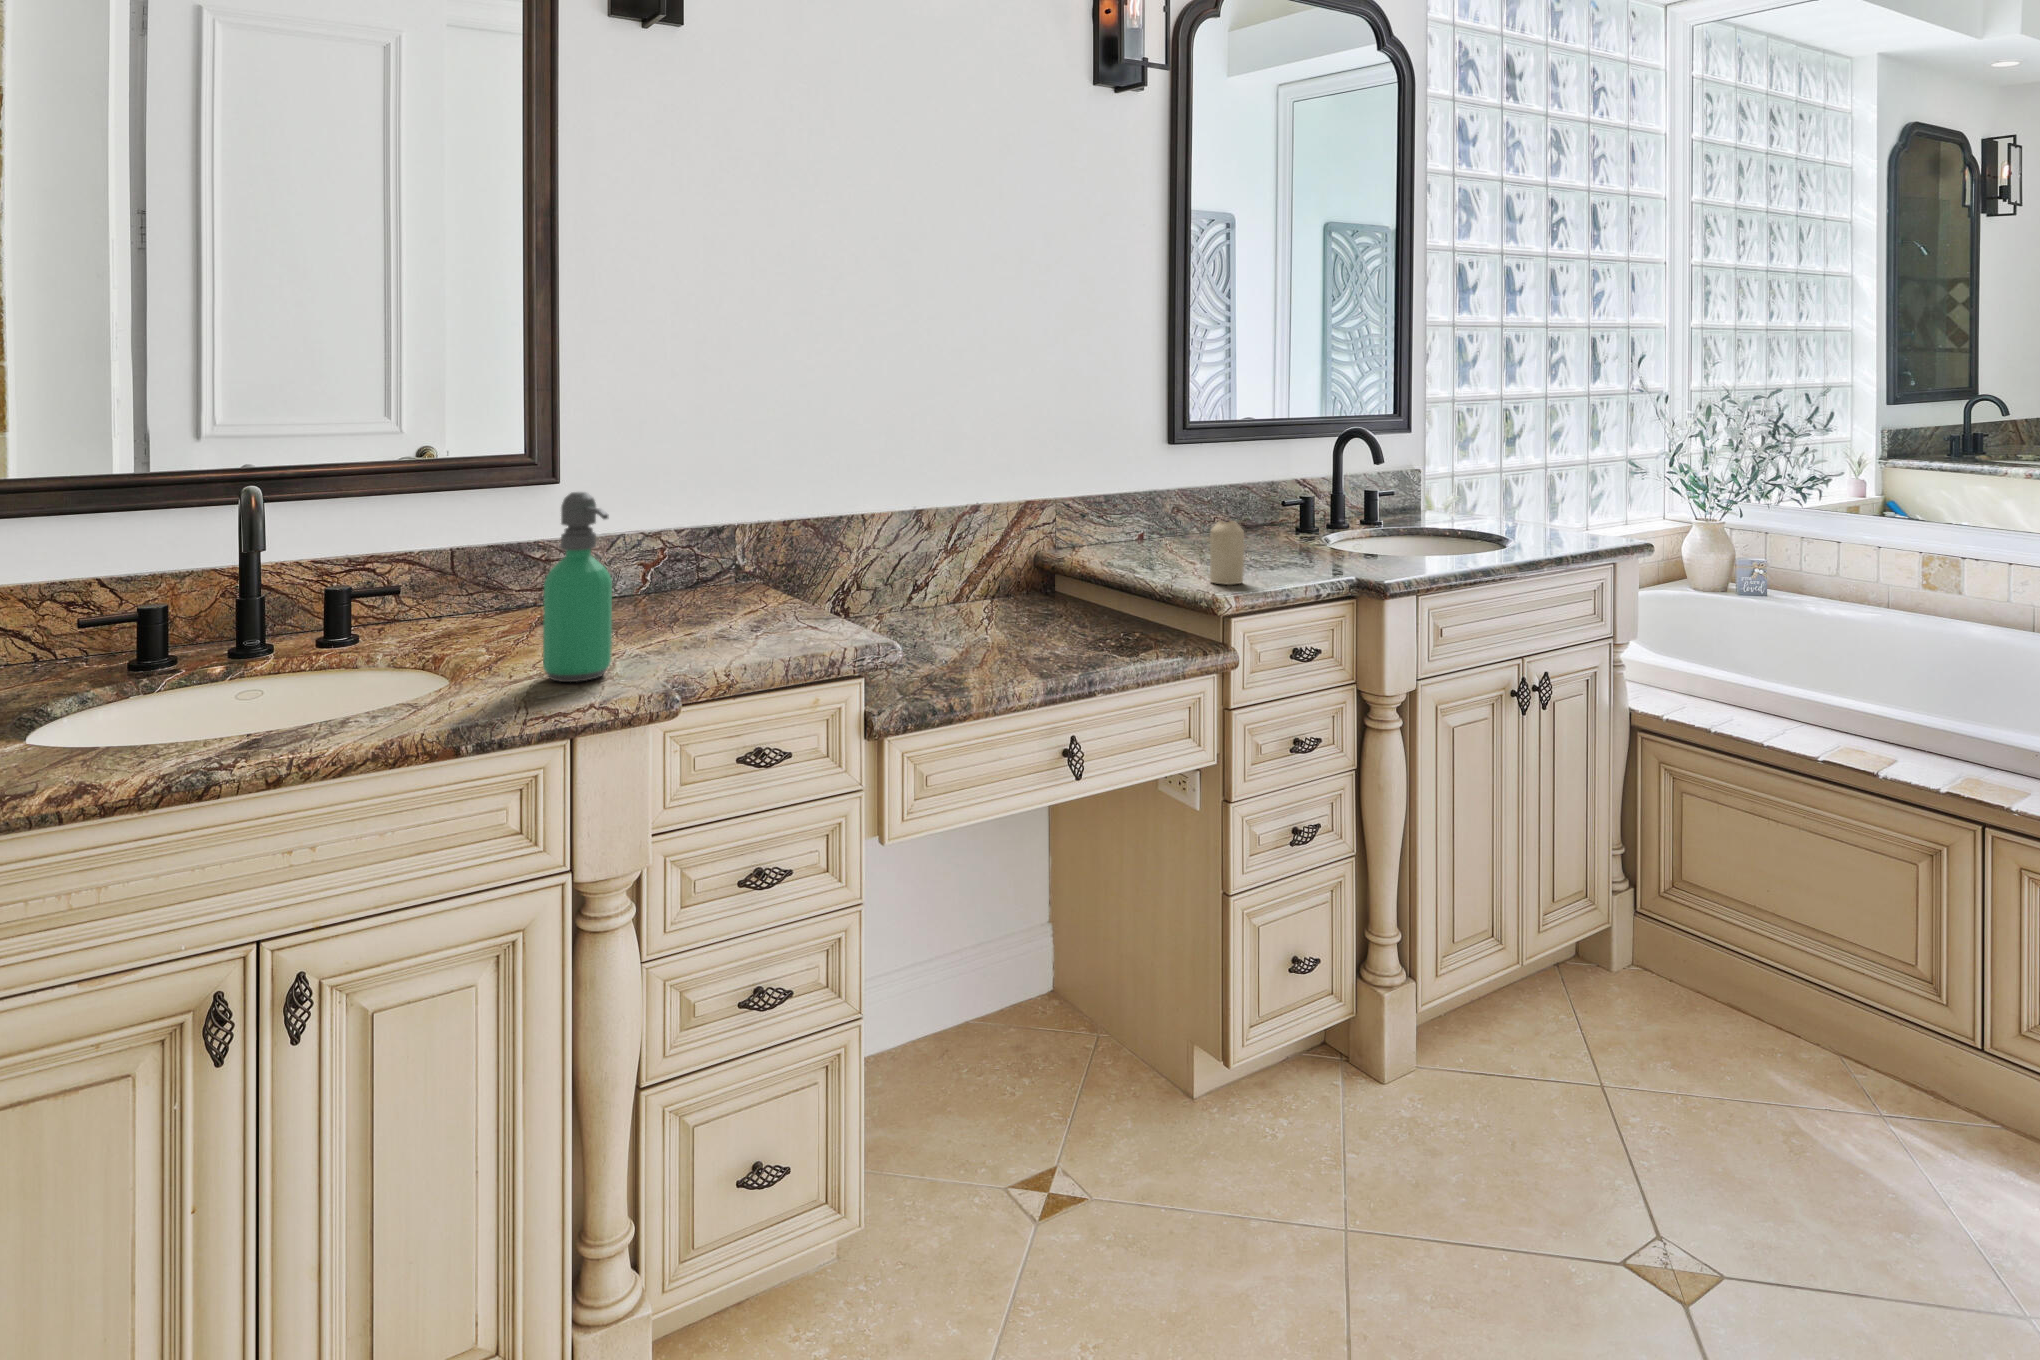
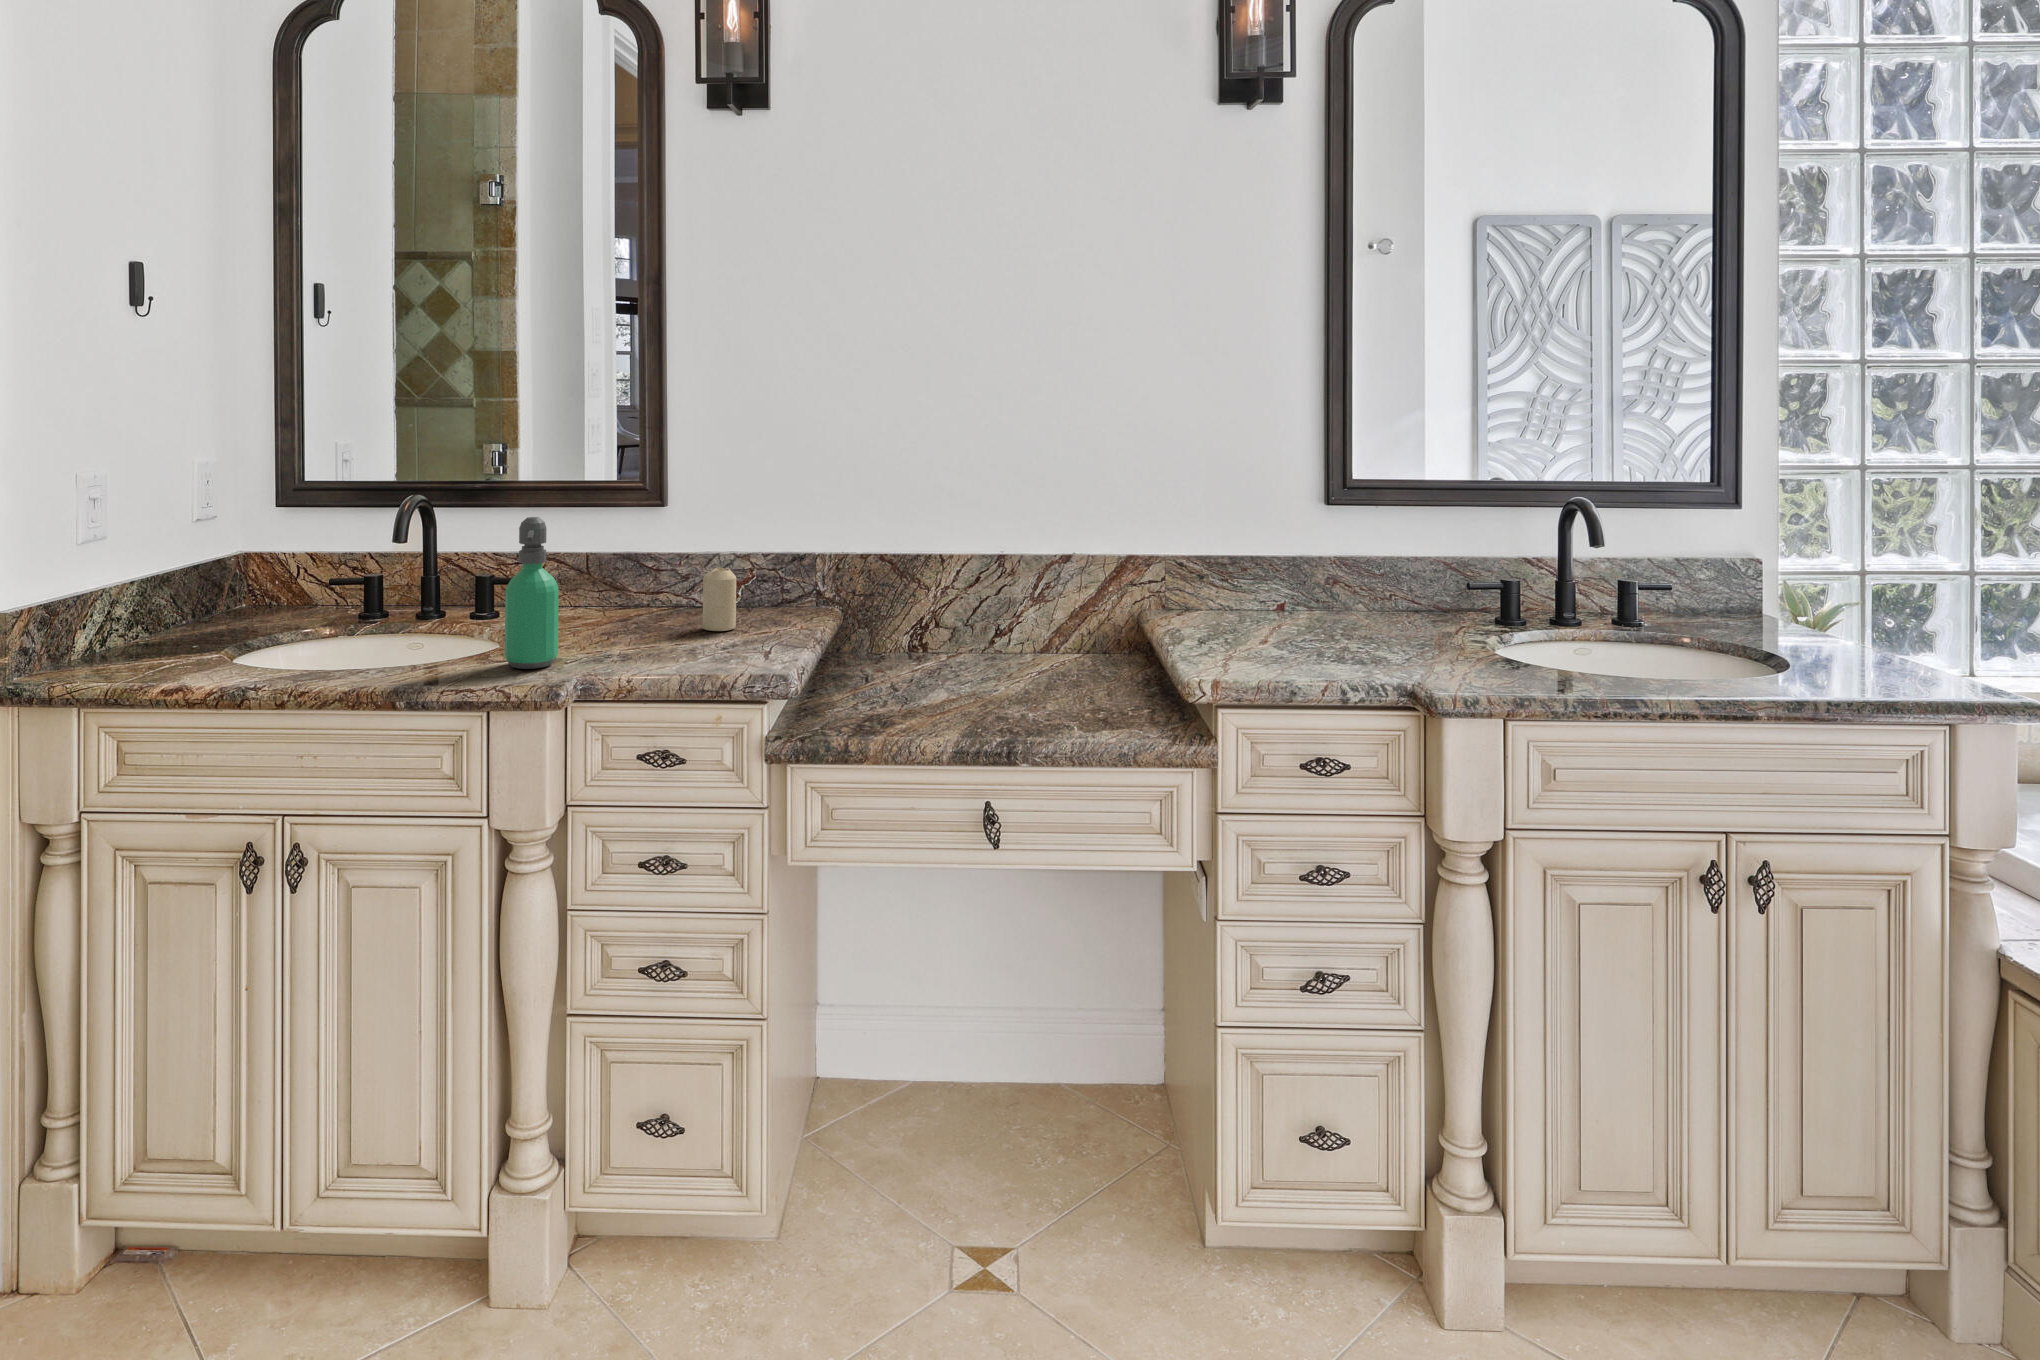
candle: present [1210,521,1244,585] -> present [703,567,736,631]

